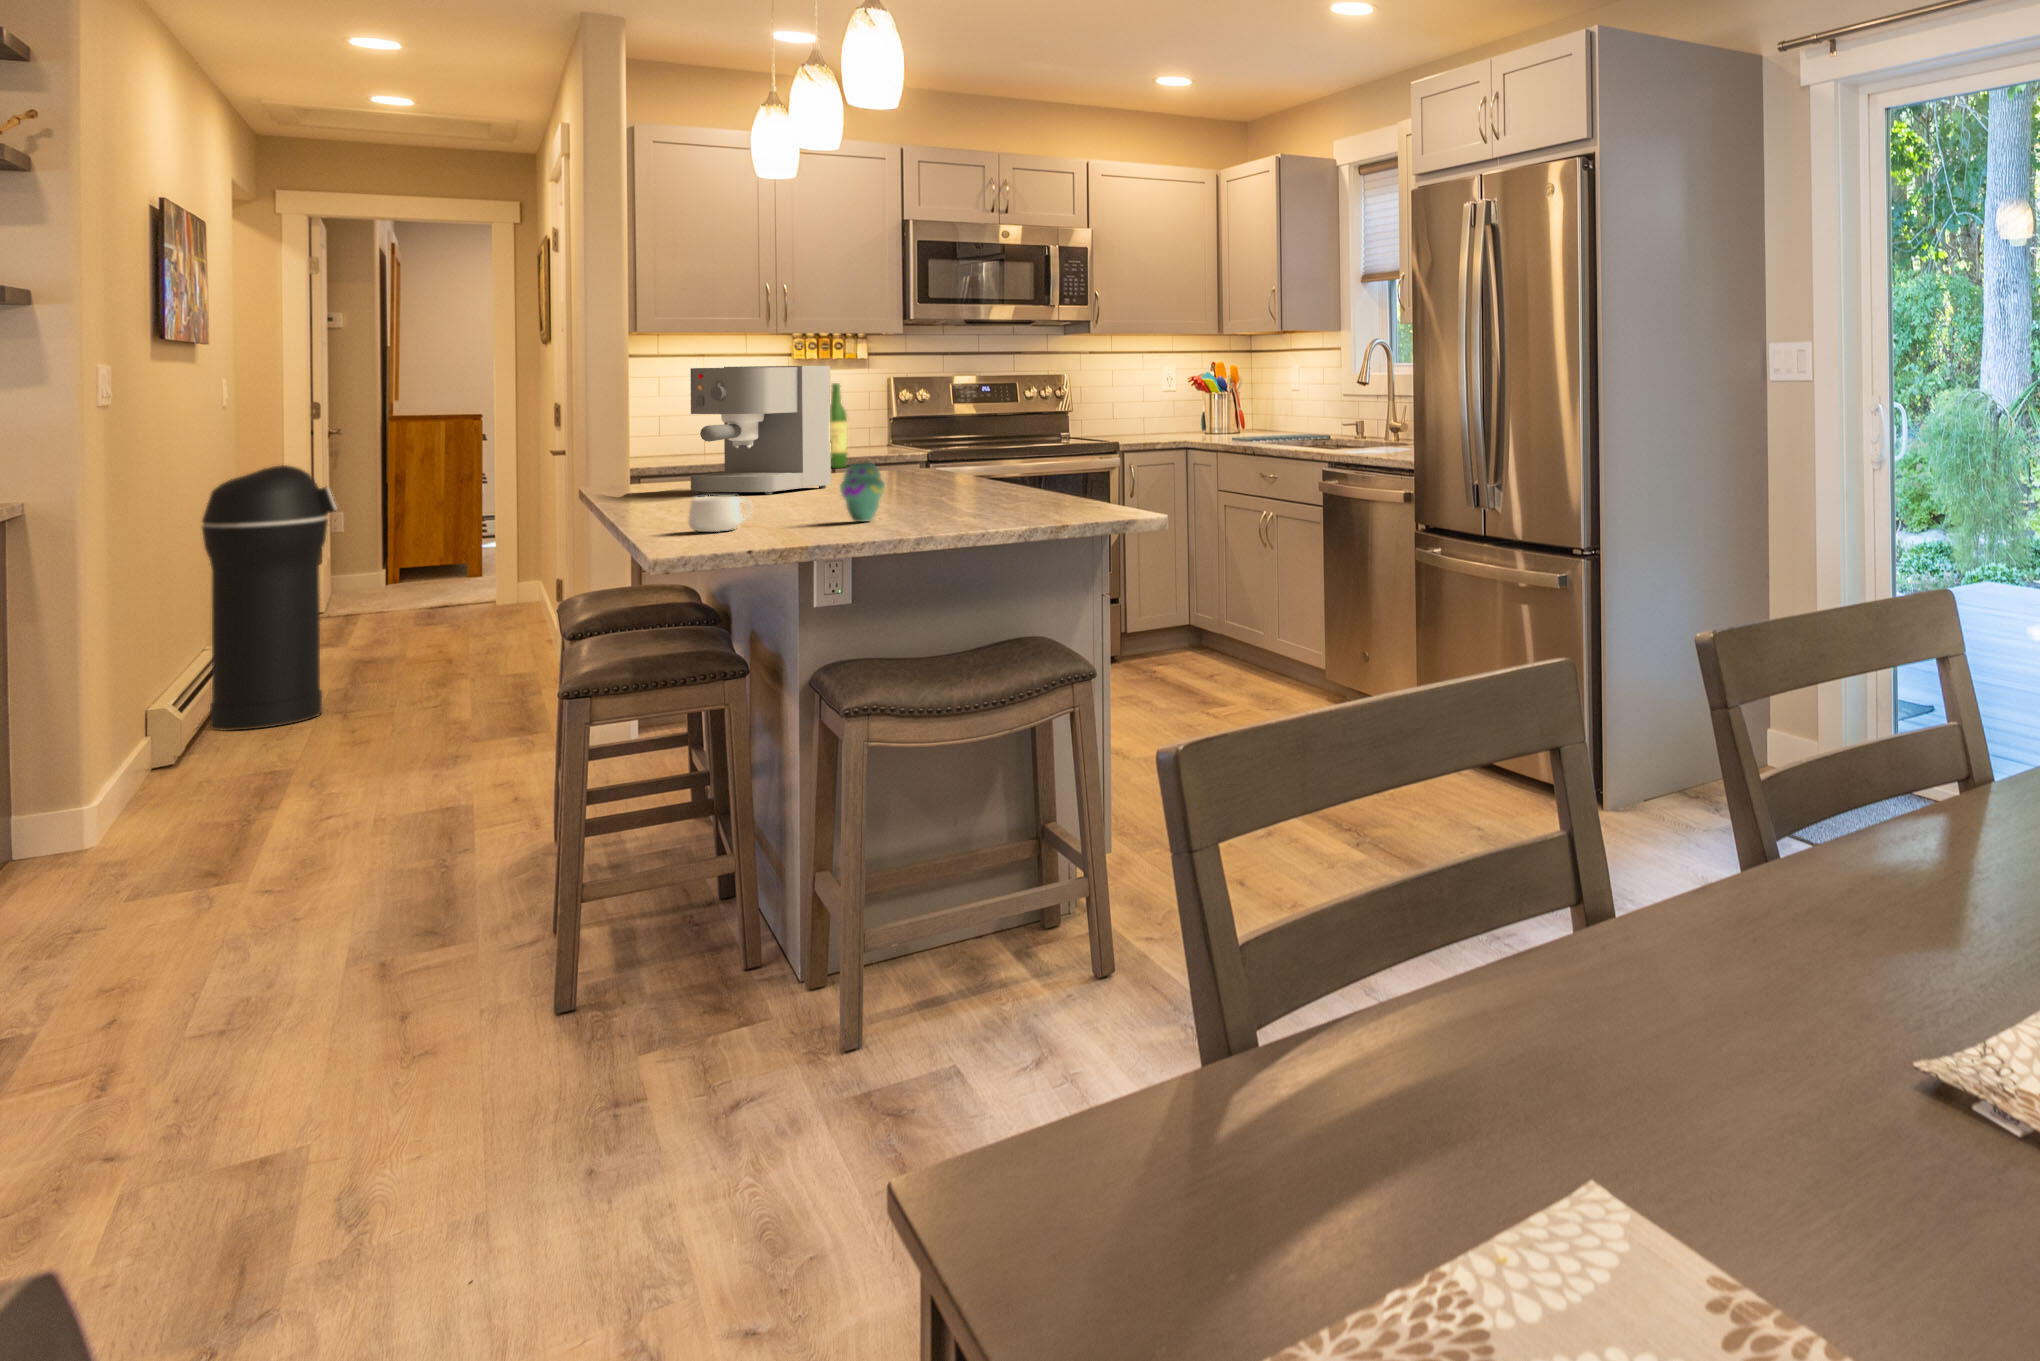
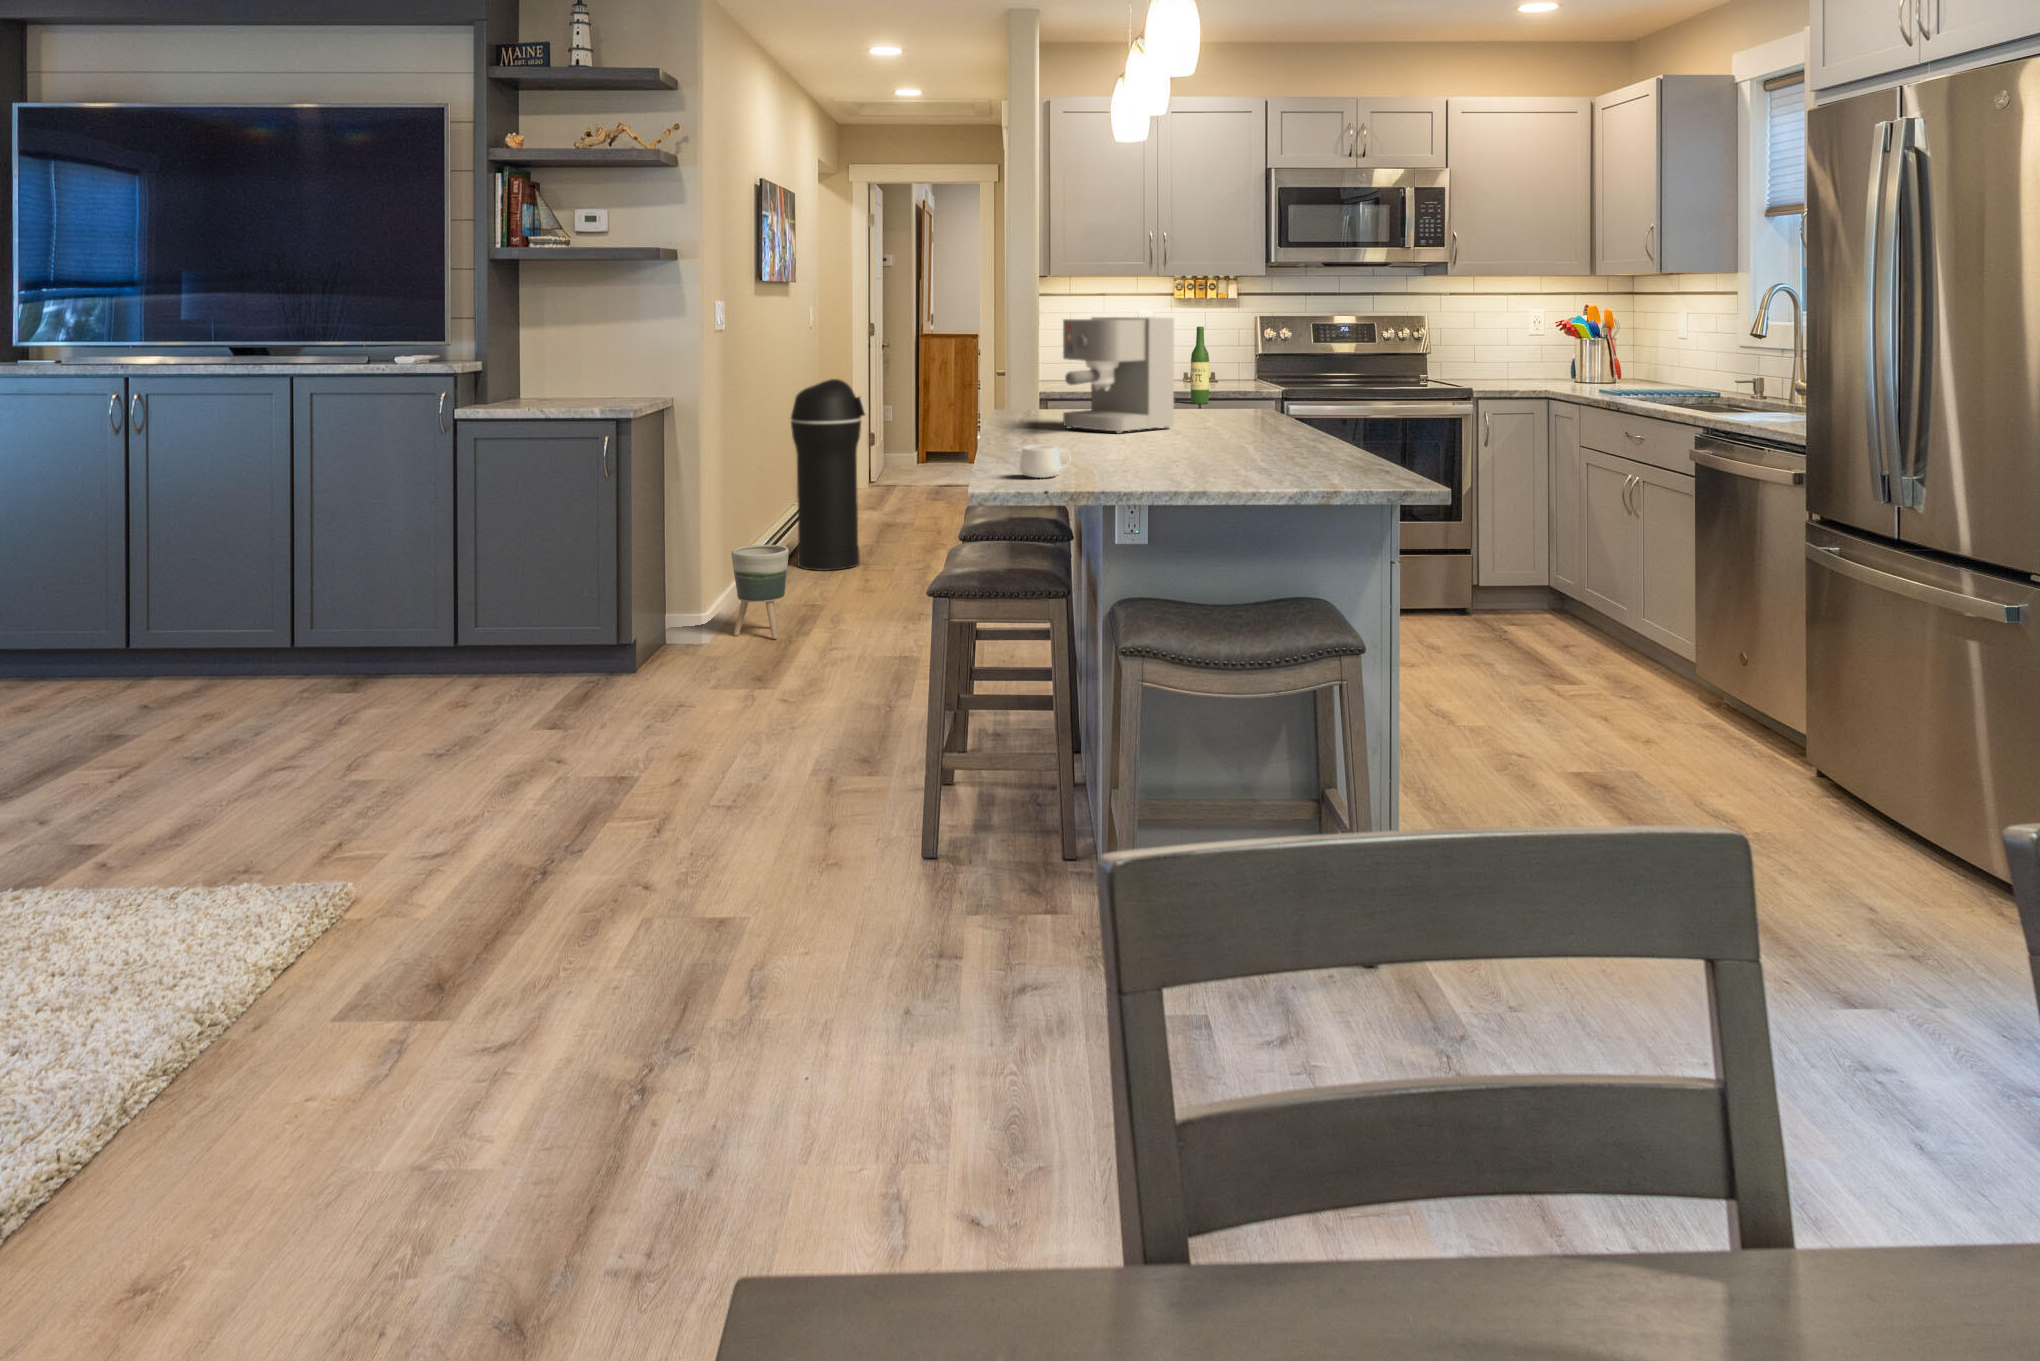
vase: present [840,462,885,522] -> none [1140,422,1179,477]
planter: none [122,691,230,829] -> present [731,545,789,639]

